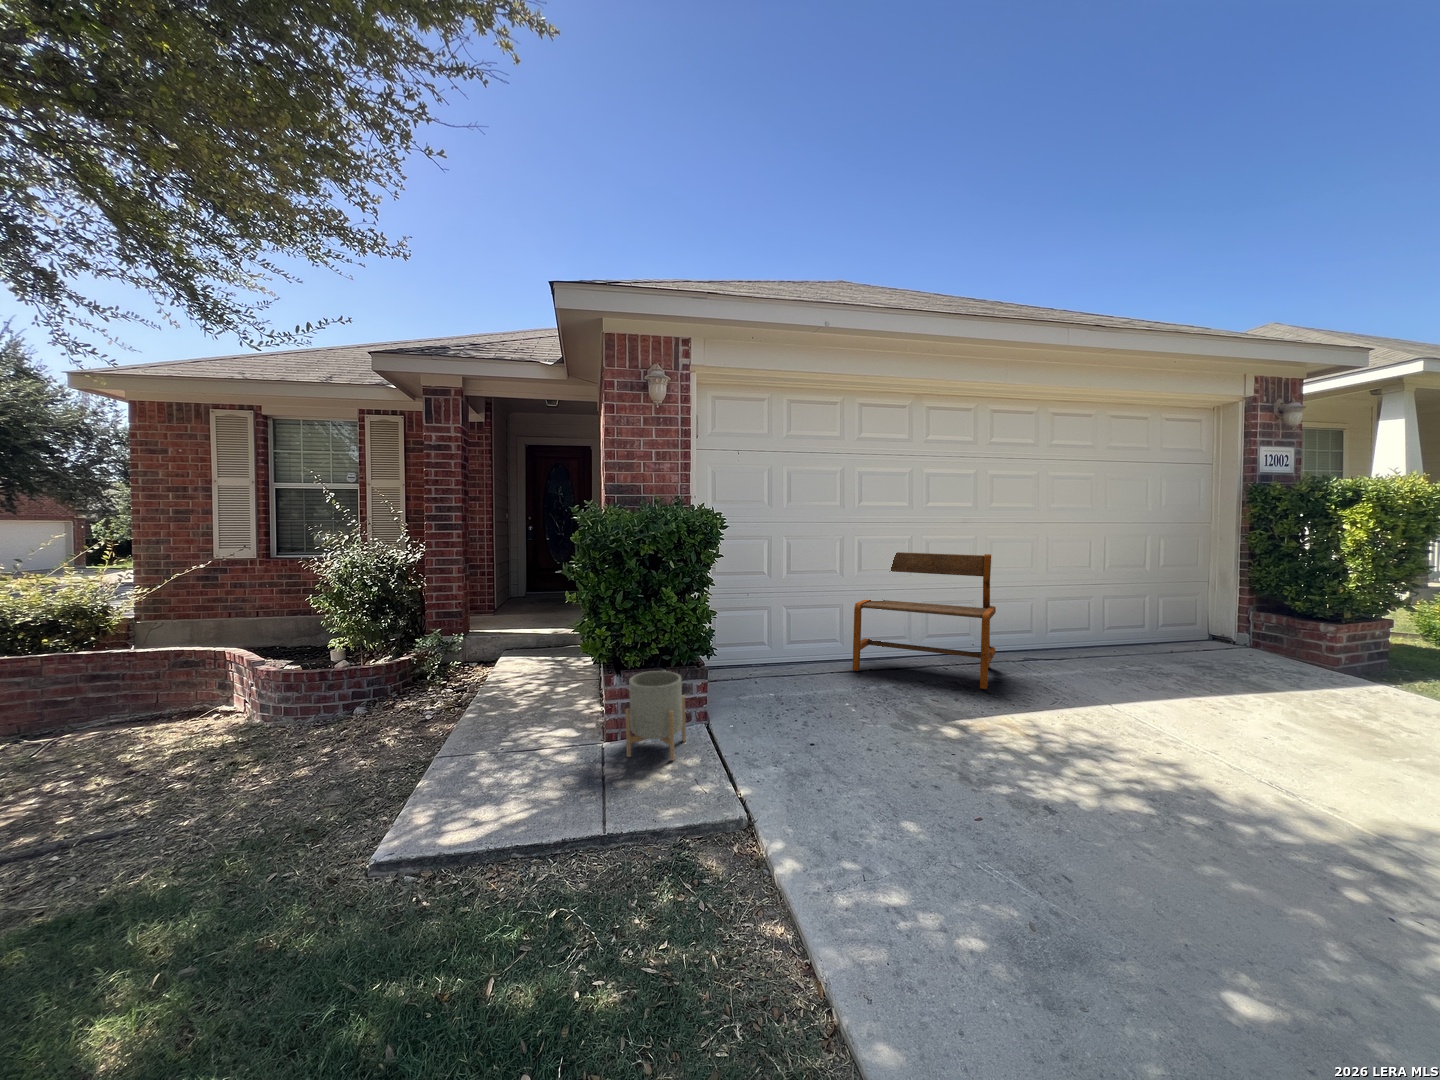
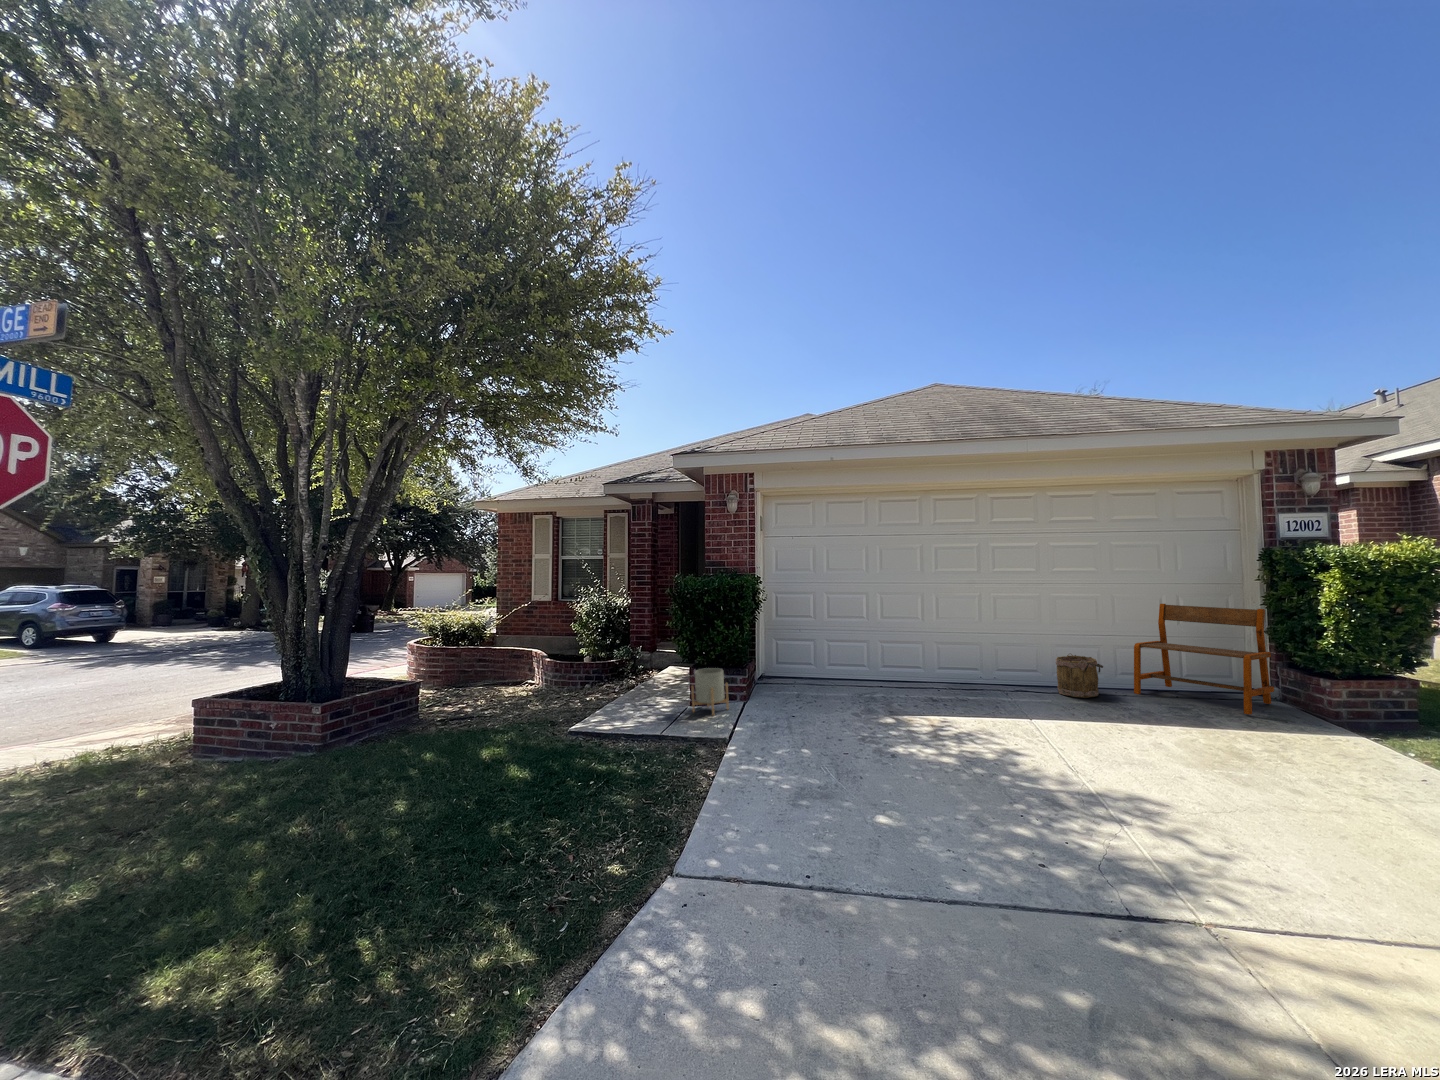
bench: present [853,552,996,689] -> present [1134,604,1274,715]
bucket: none [1054,608,1111,662] -> present [1056,653,1103,698]

